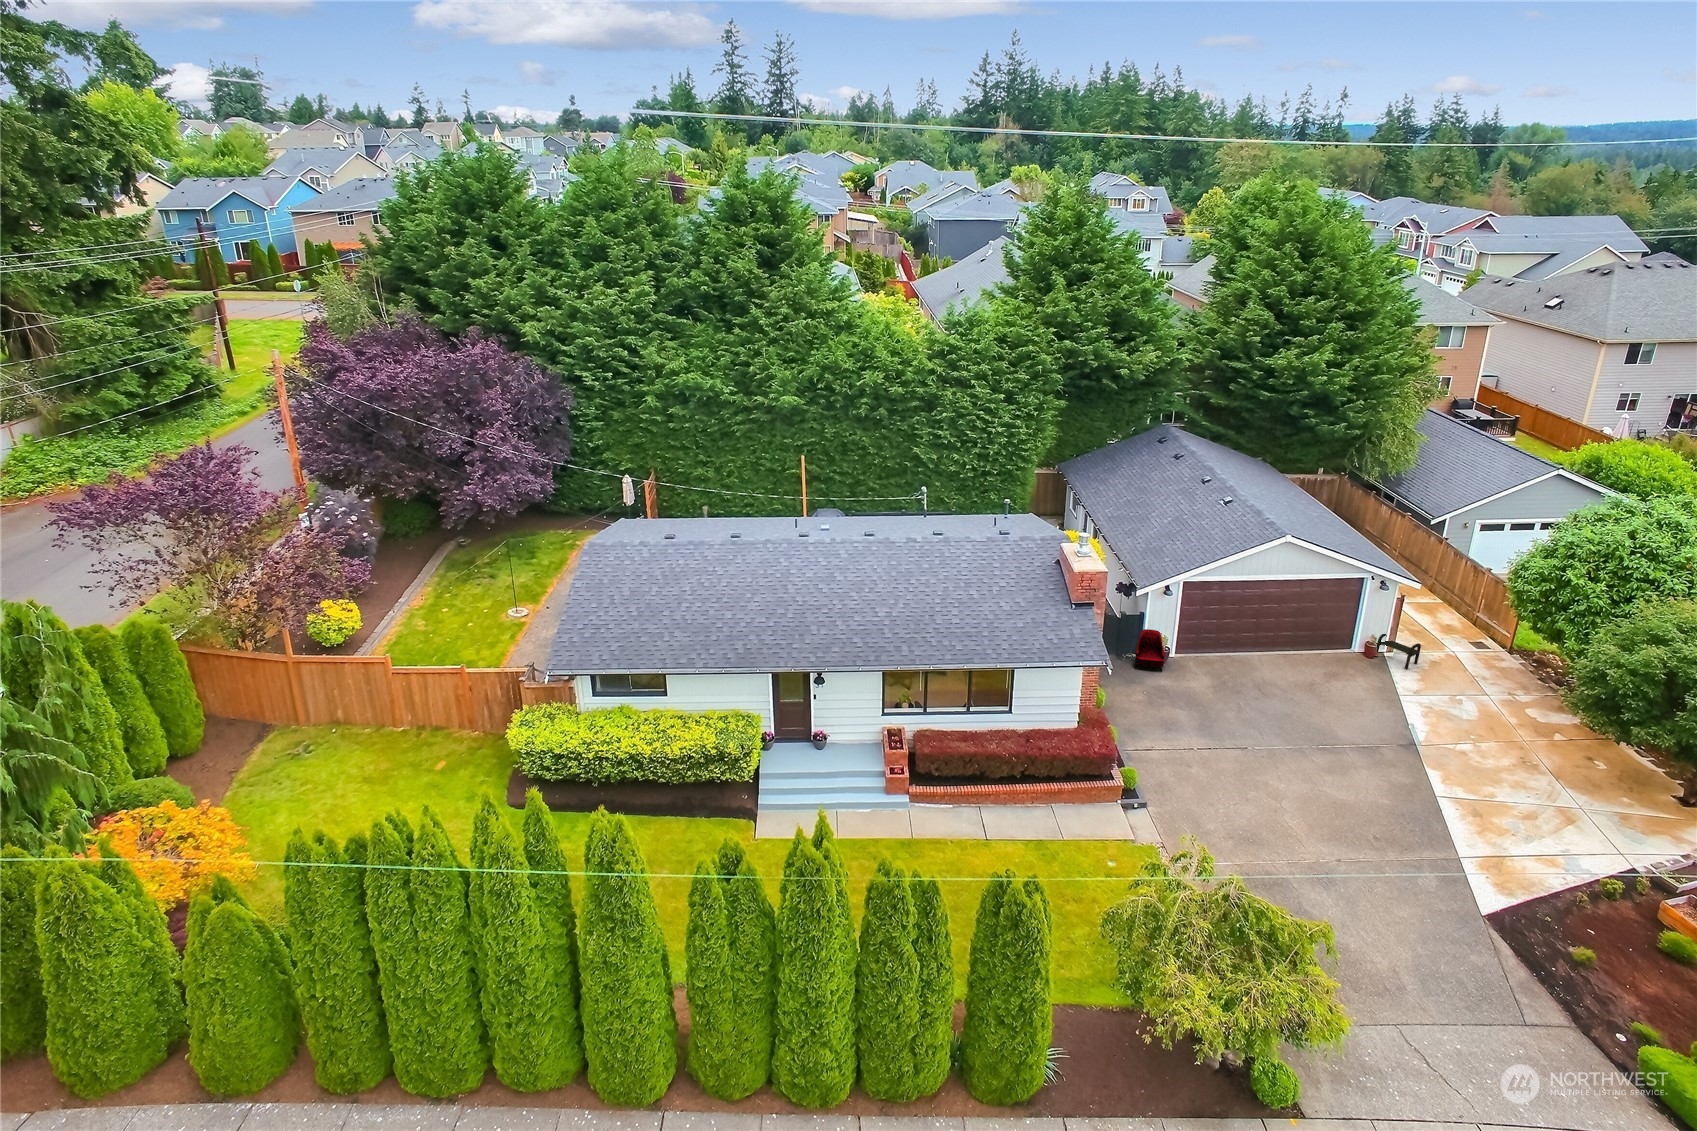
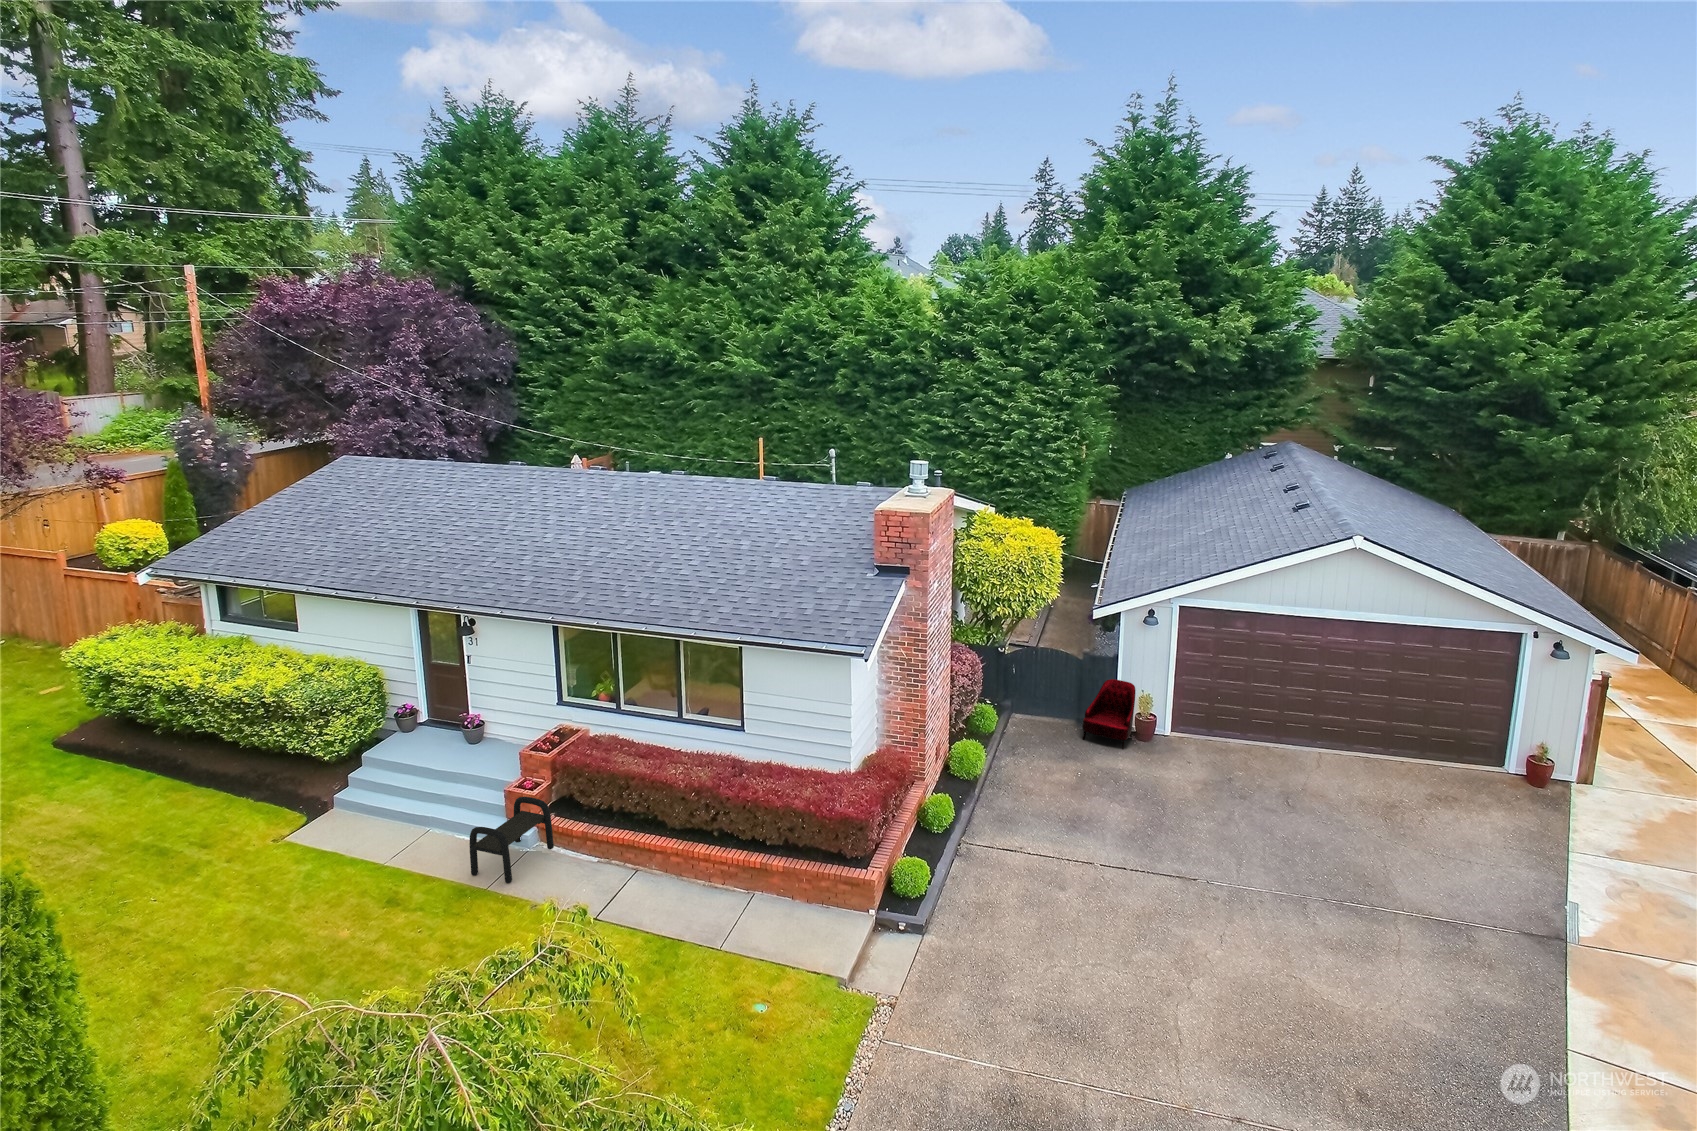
bench: present [1374,634,1421,669] -> present [469,797,554,883]

